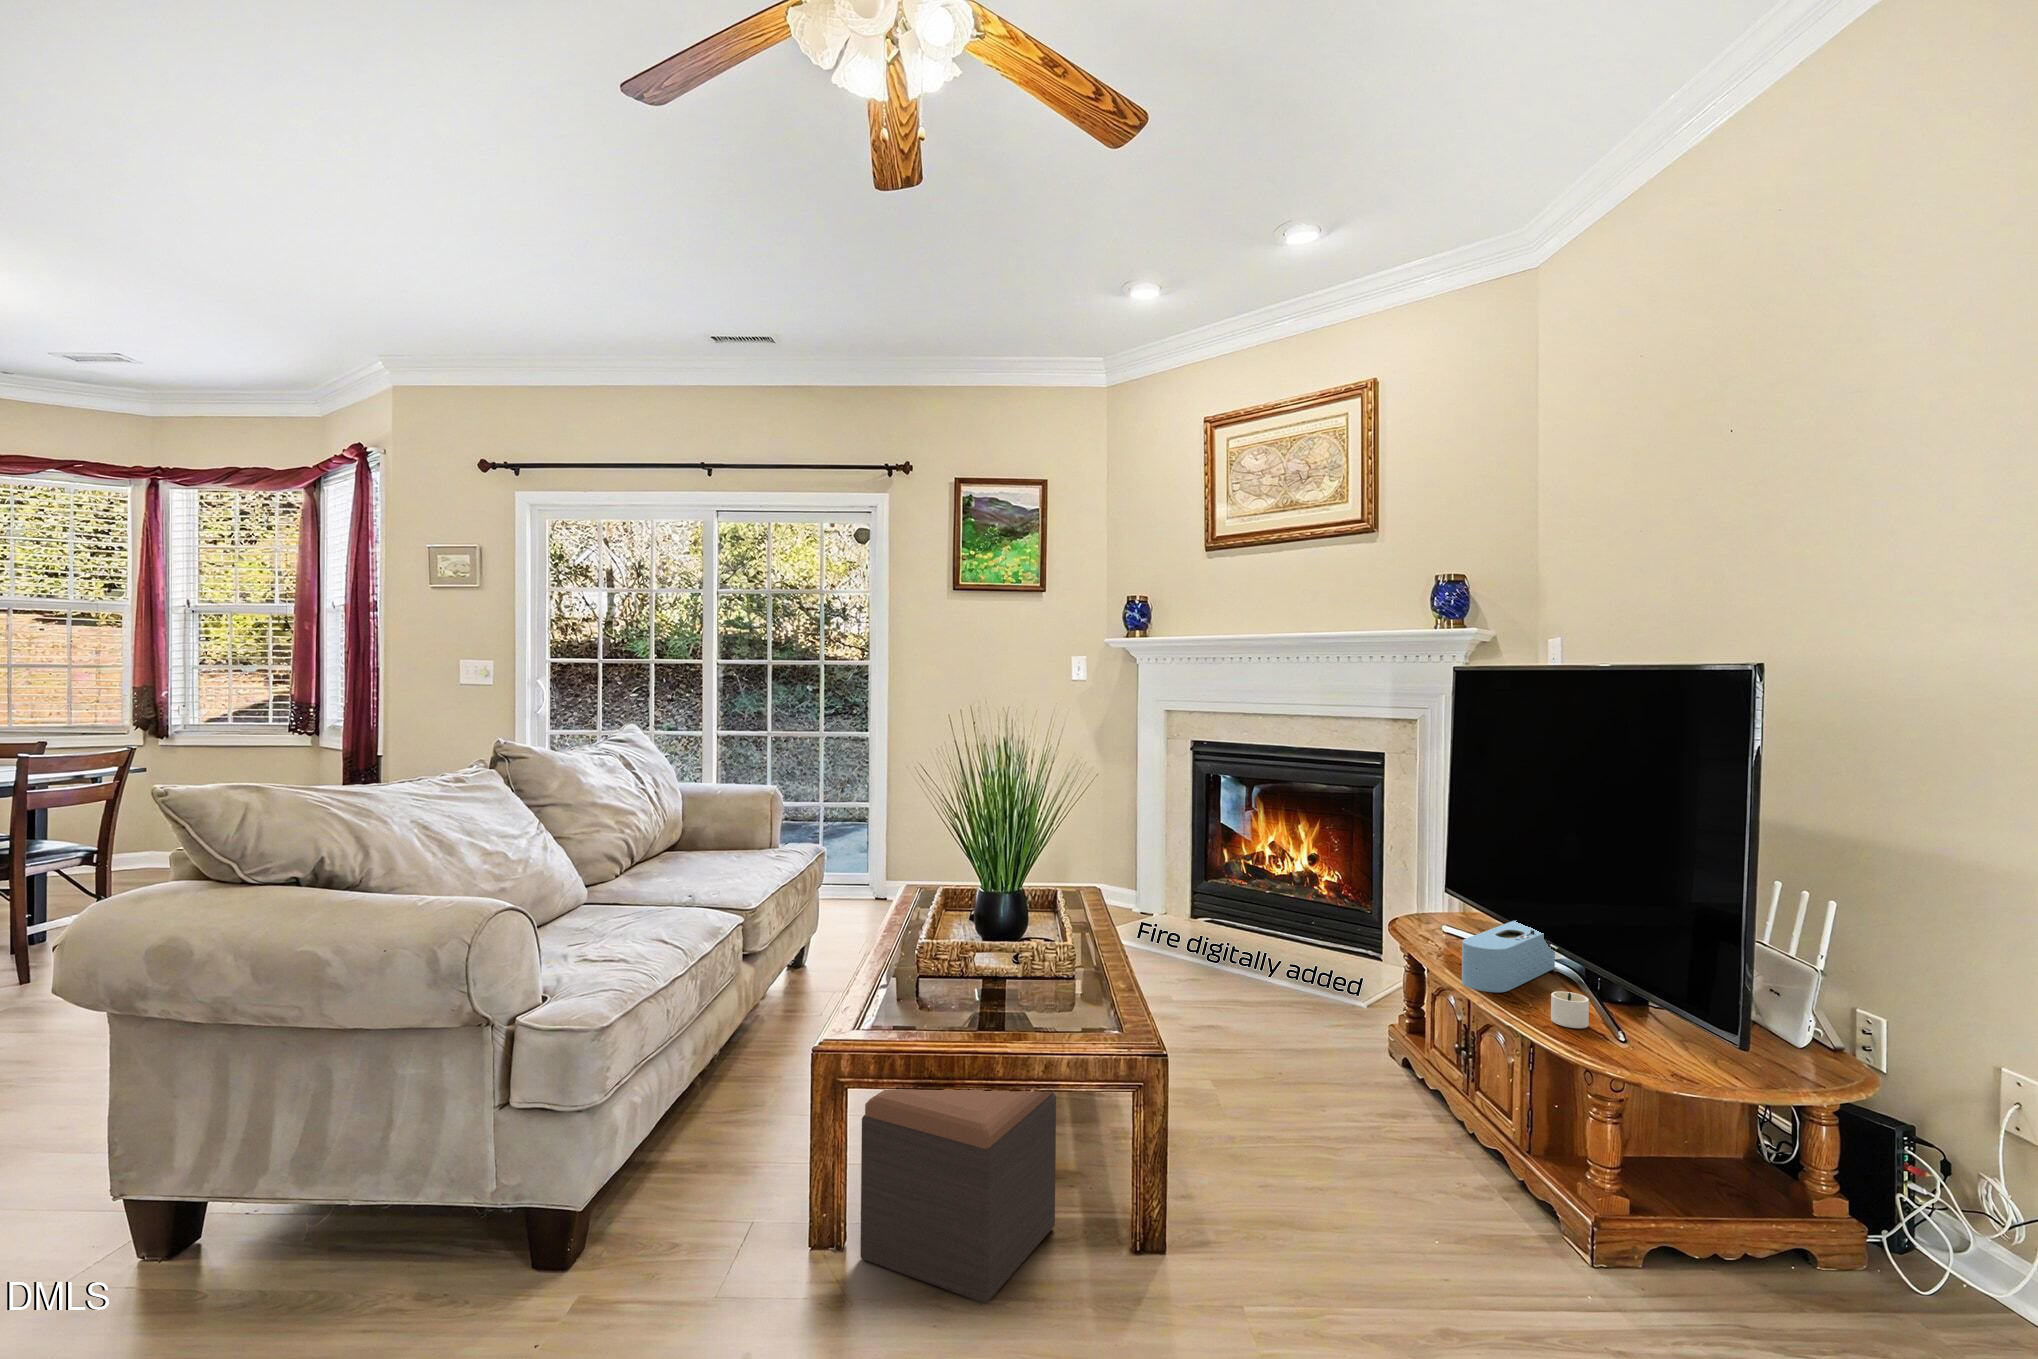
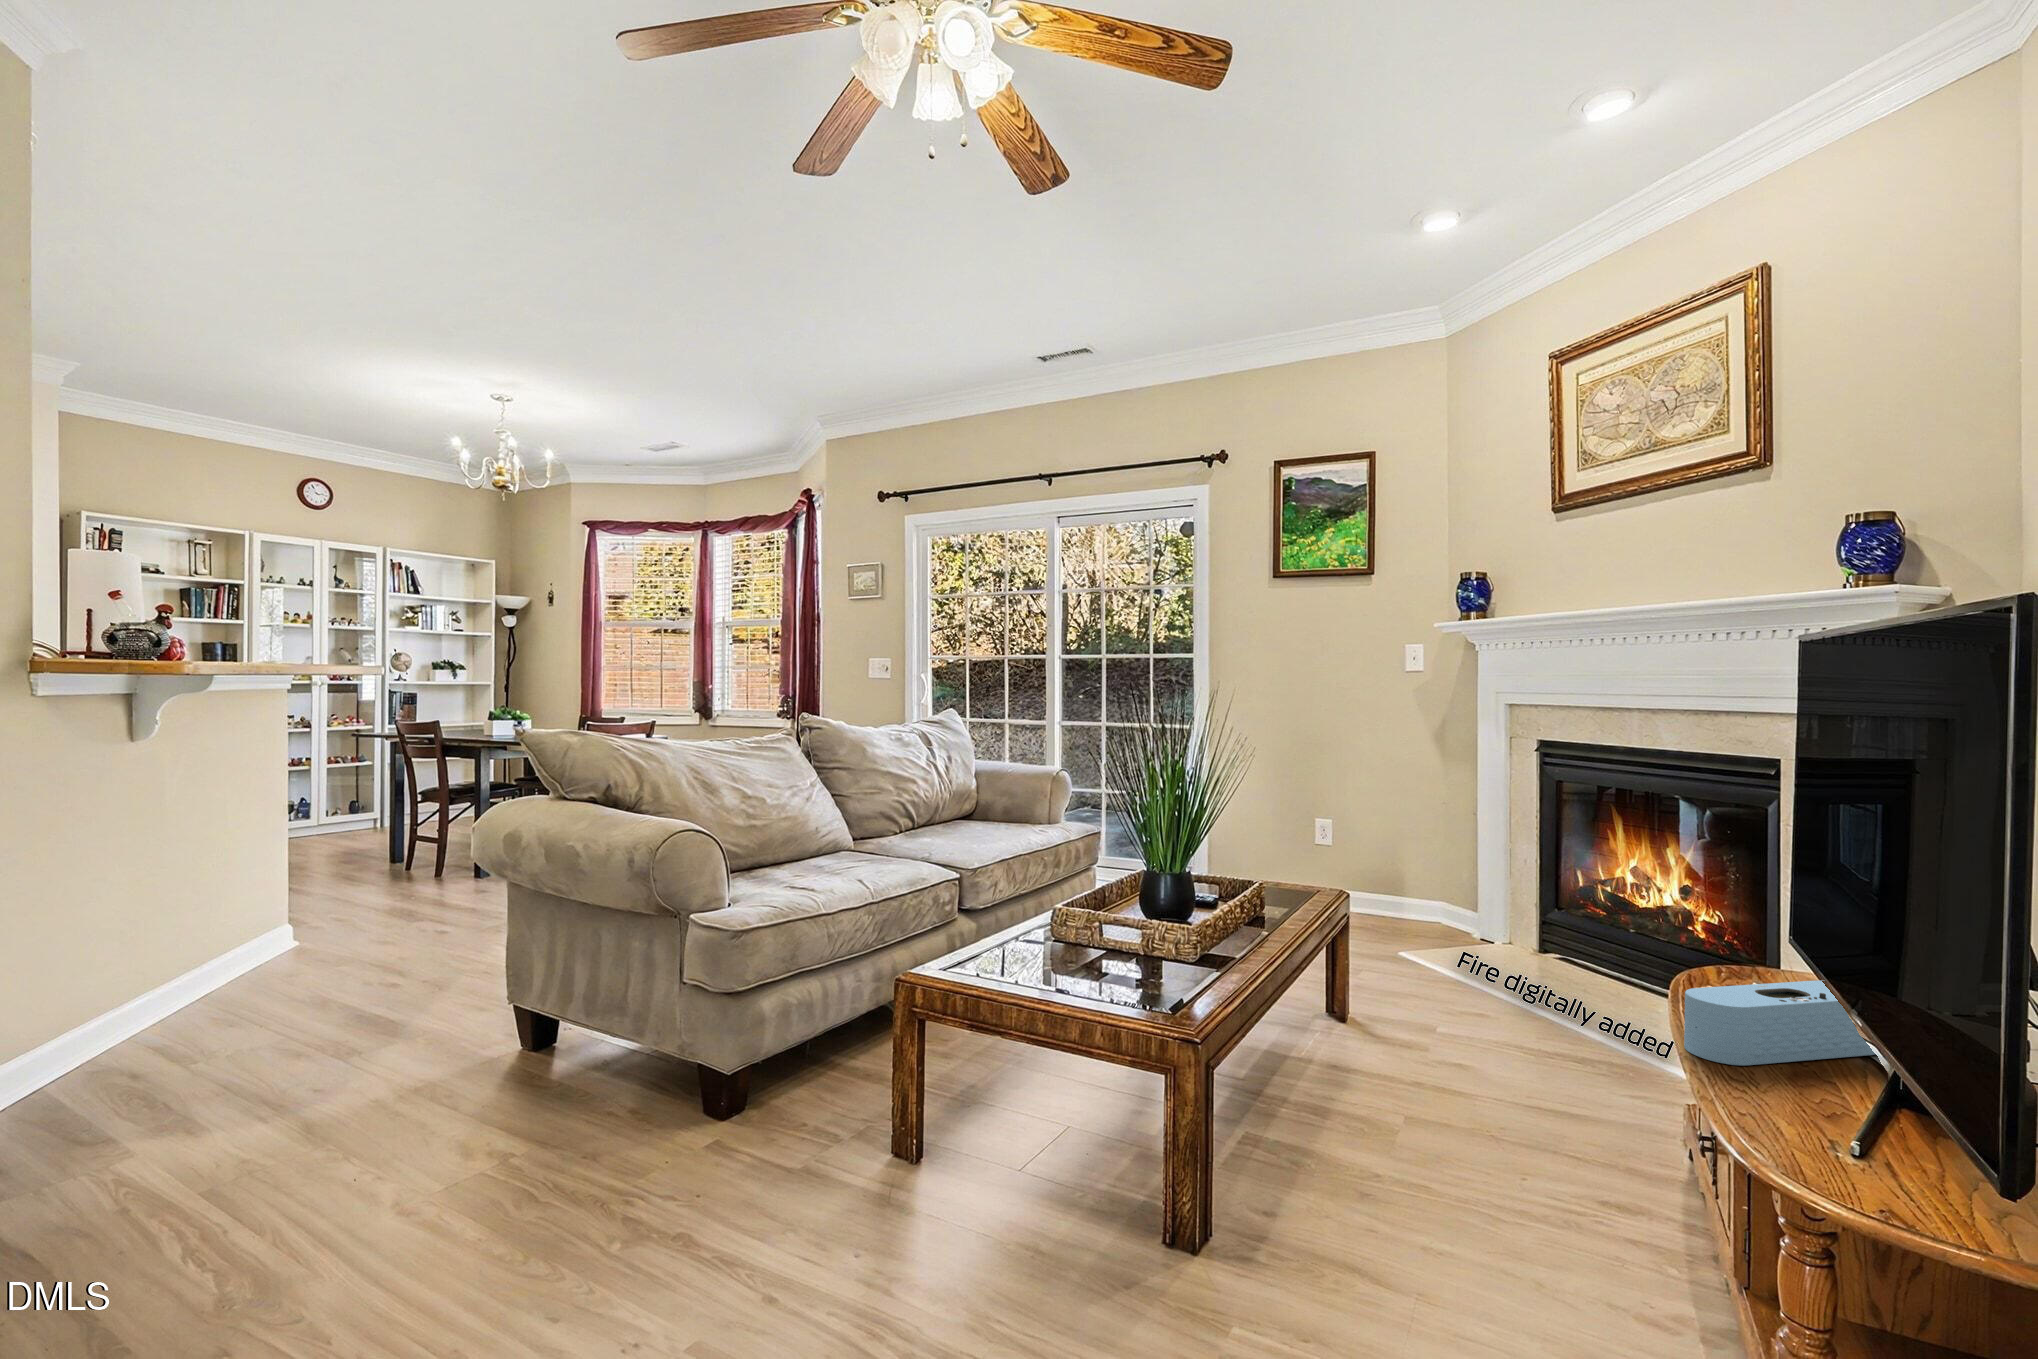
candle: present [1551,991,1589,1028] -> none [1766,1071,1829,1140]
footstool: present [860,1090,1056,1304] -> none [927,1011,1117,1246]

